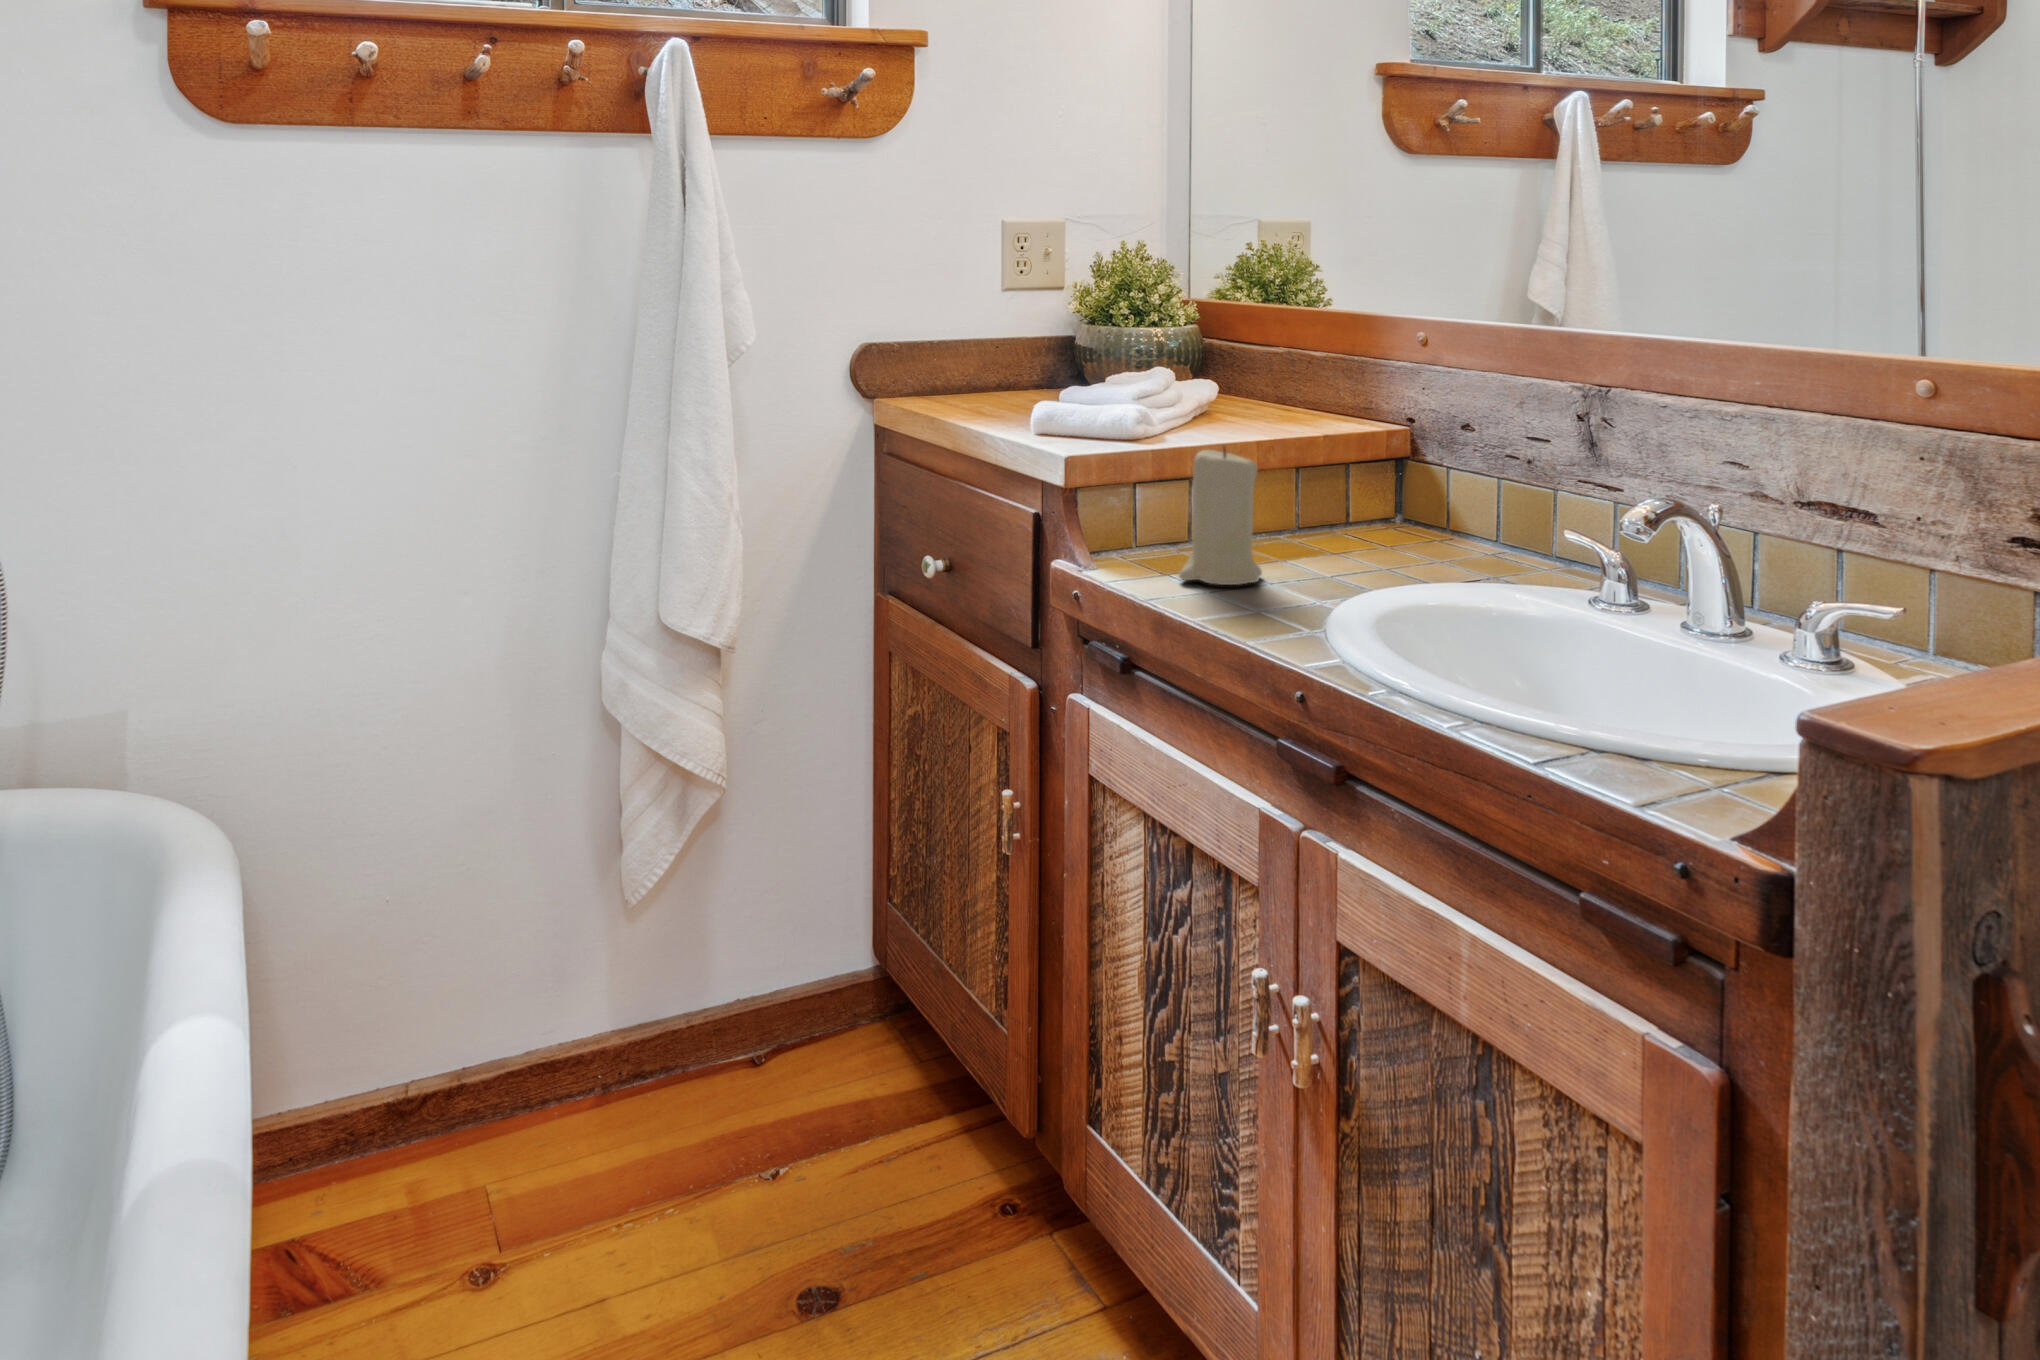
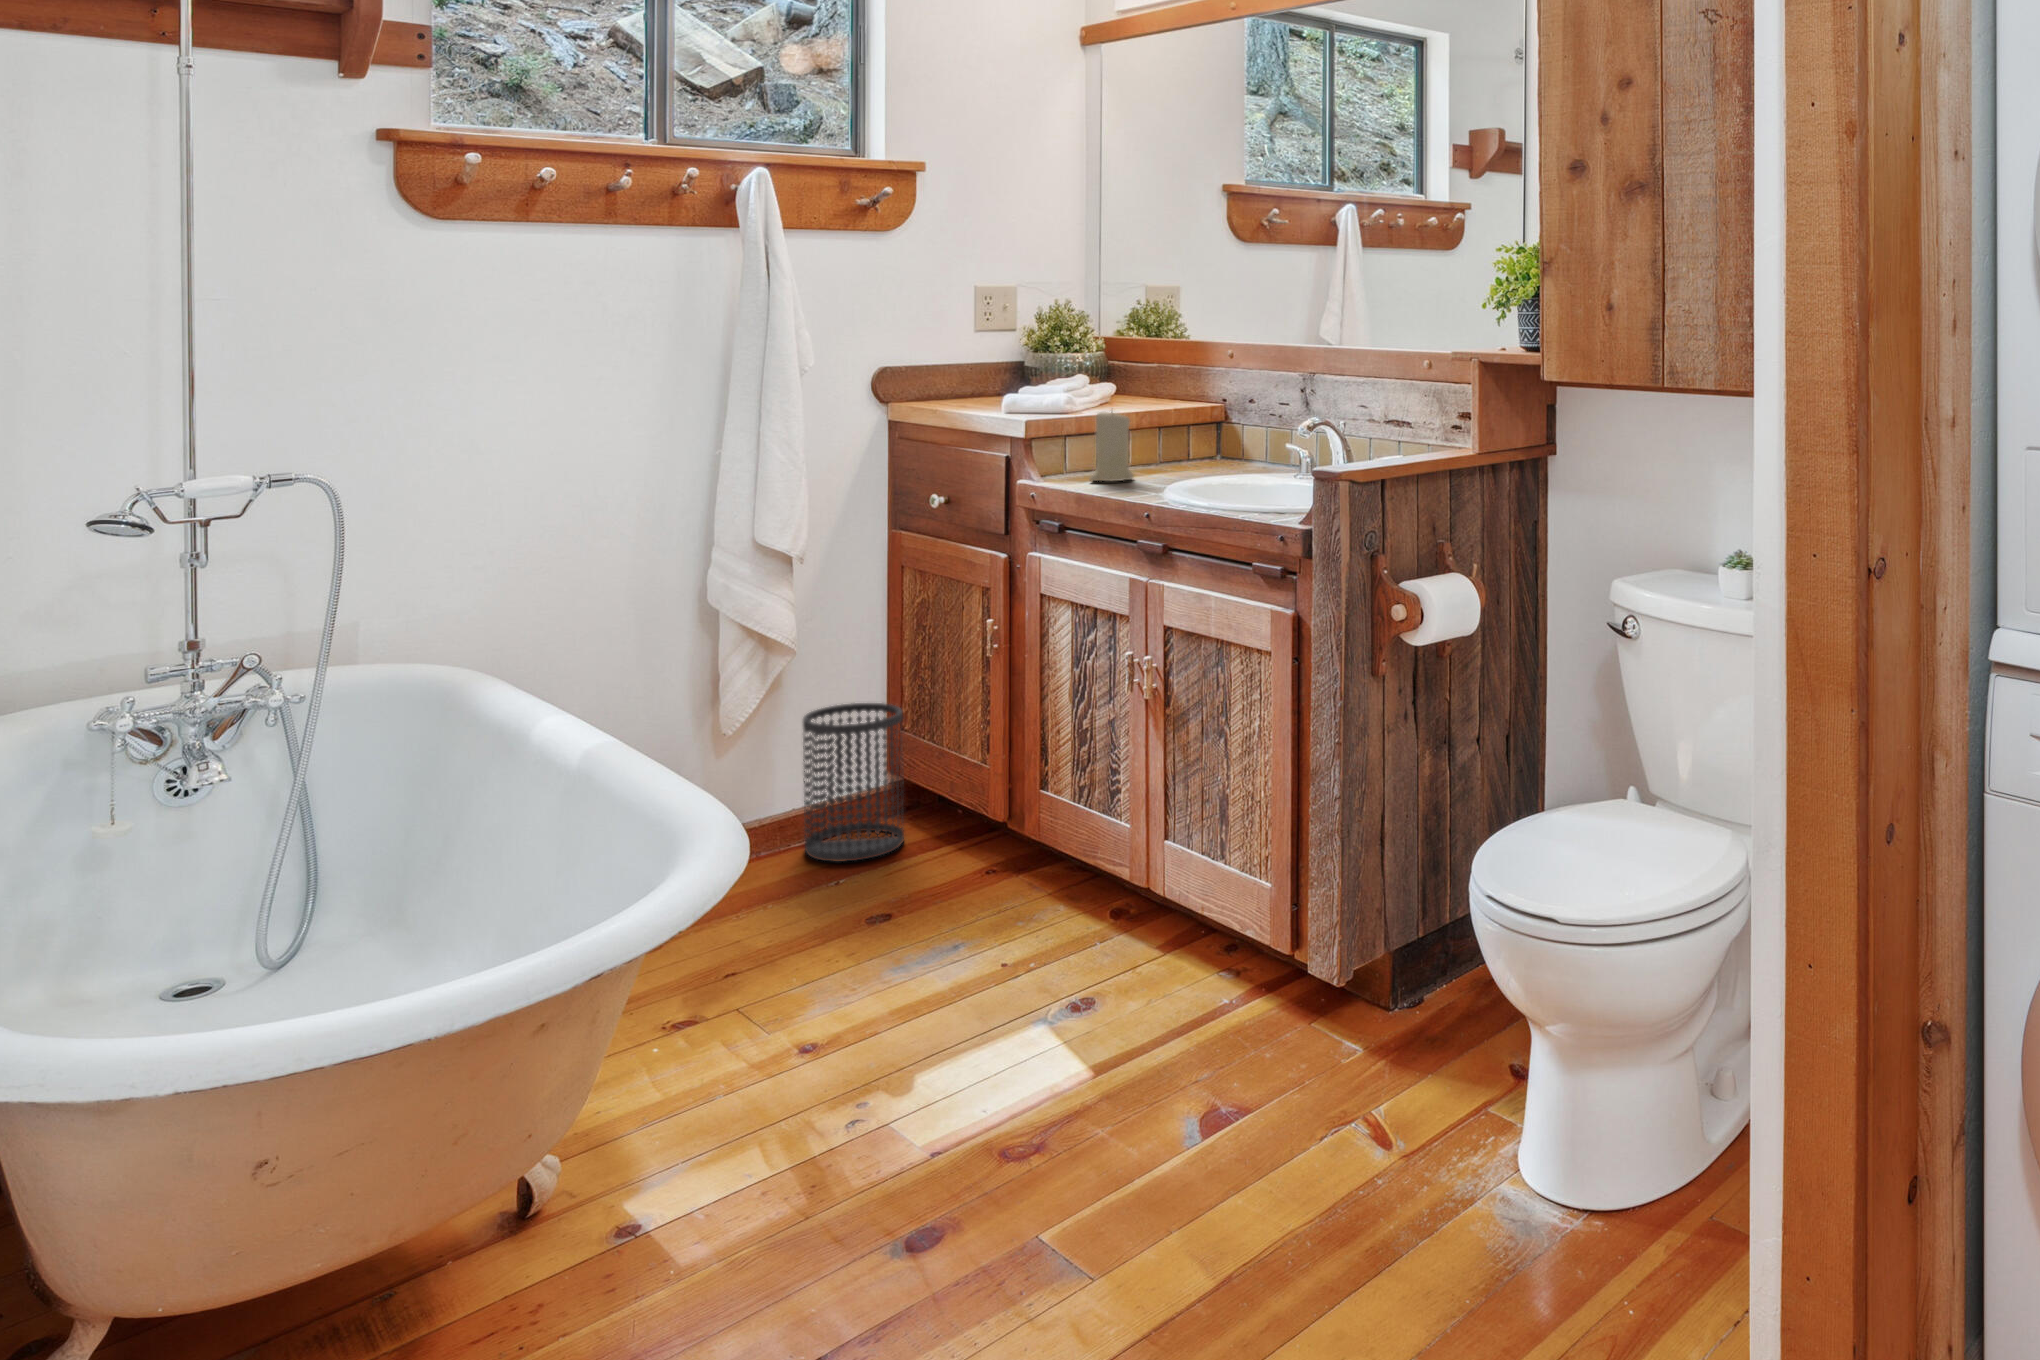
wastebasket: none [726,862,872,1136] -> present [803,703,904,861]

